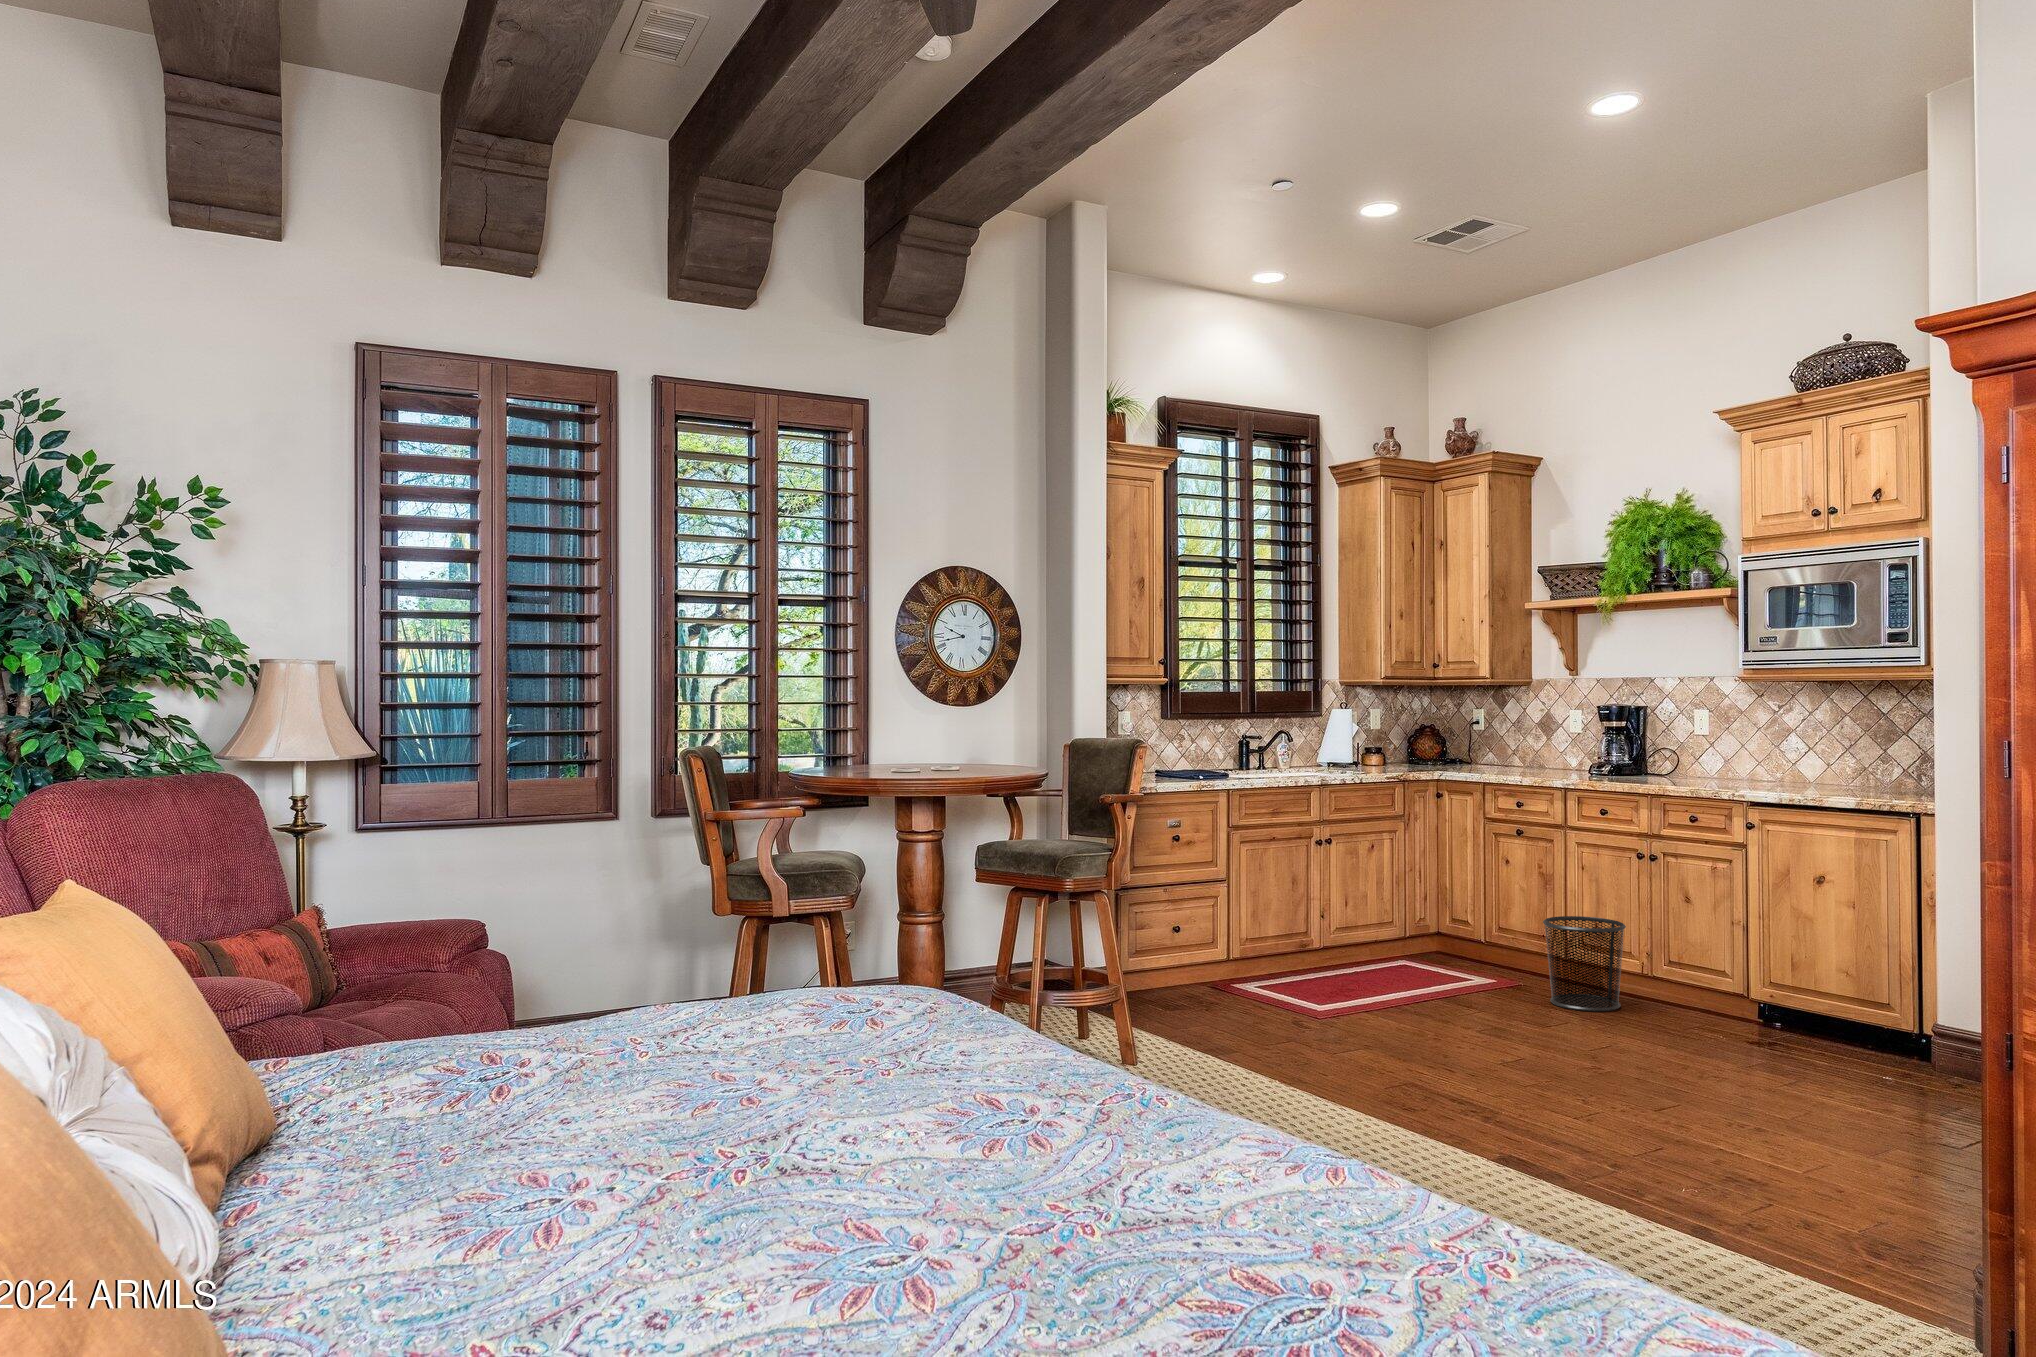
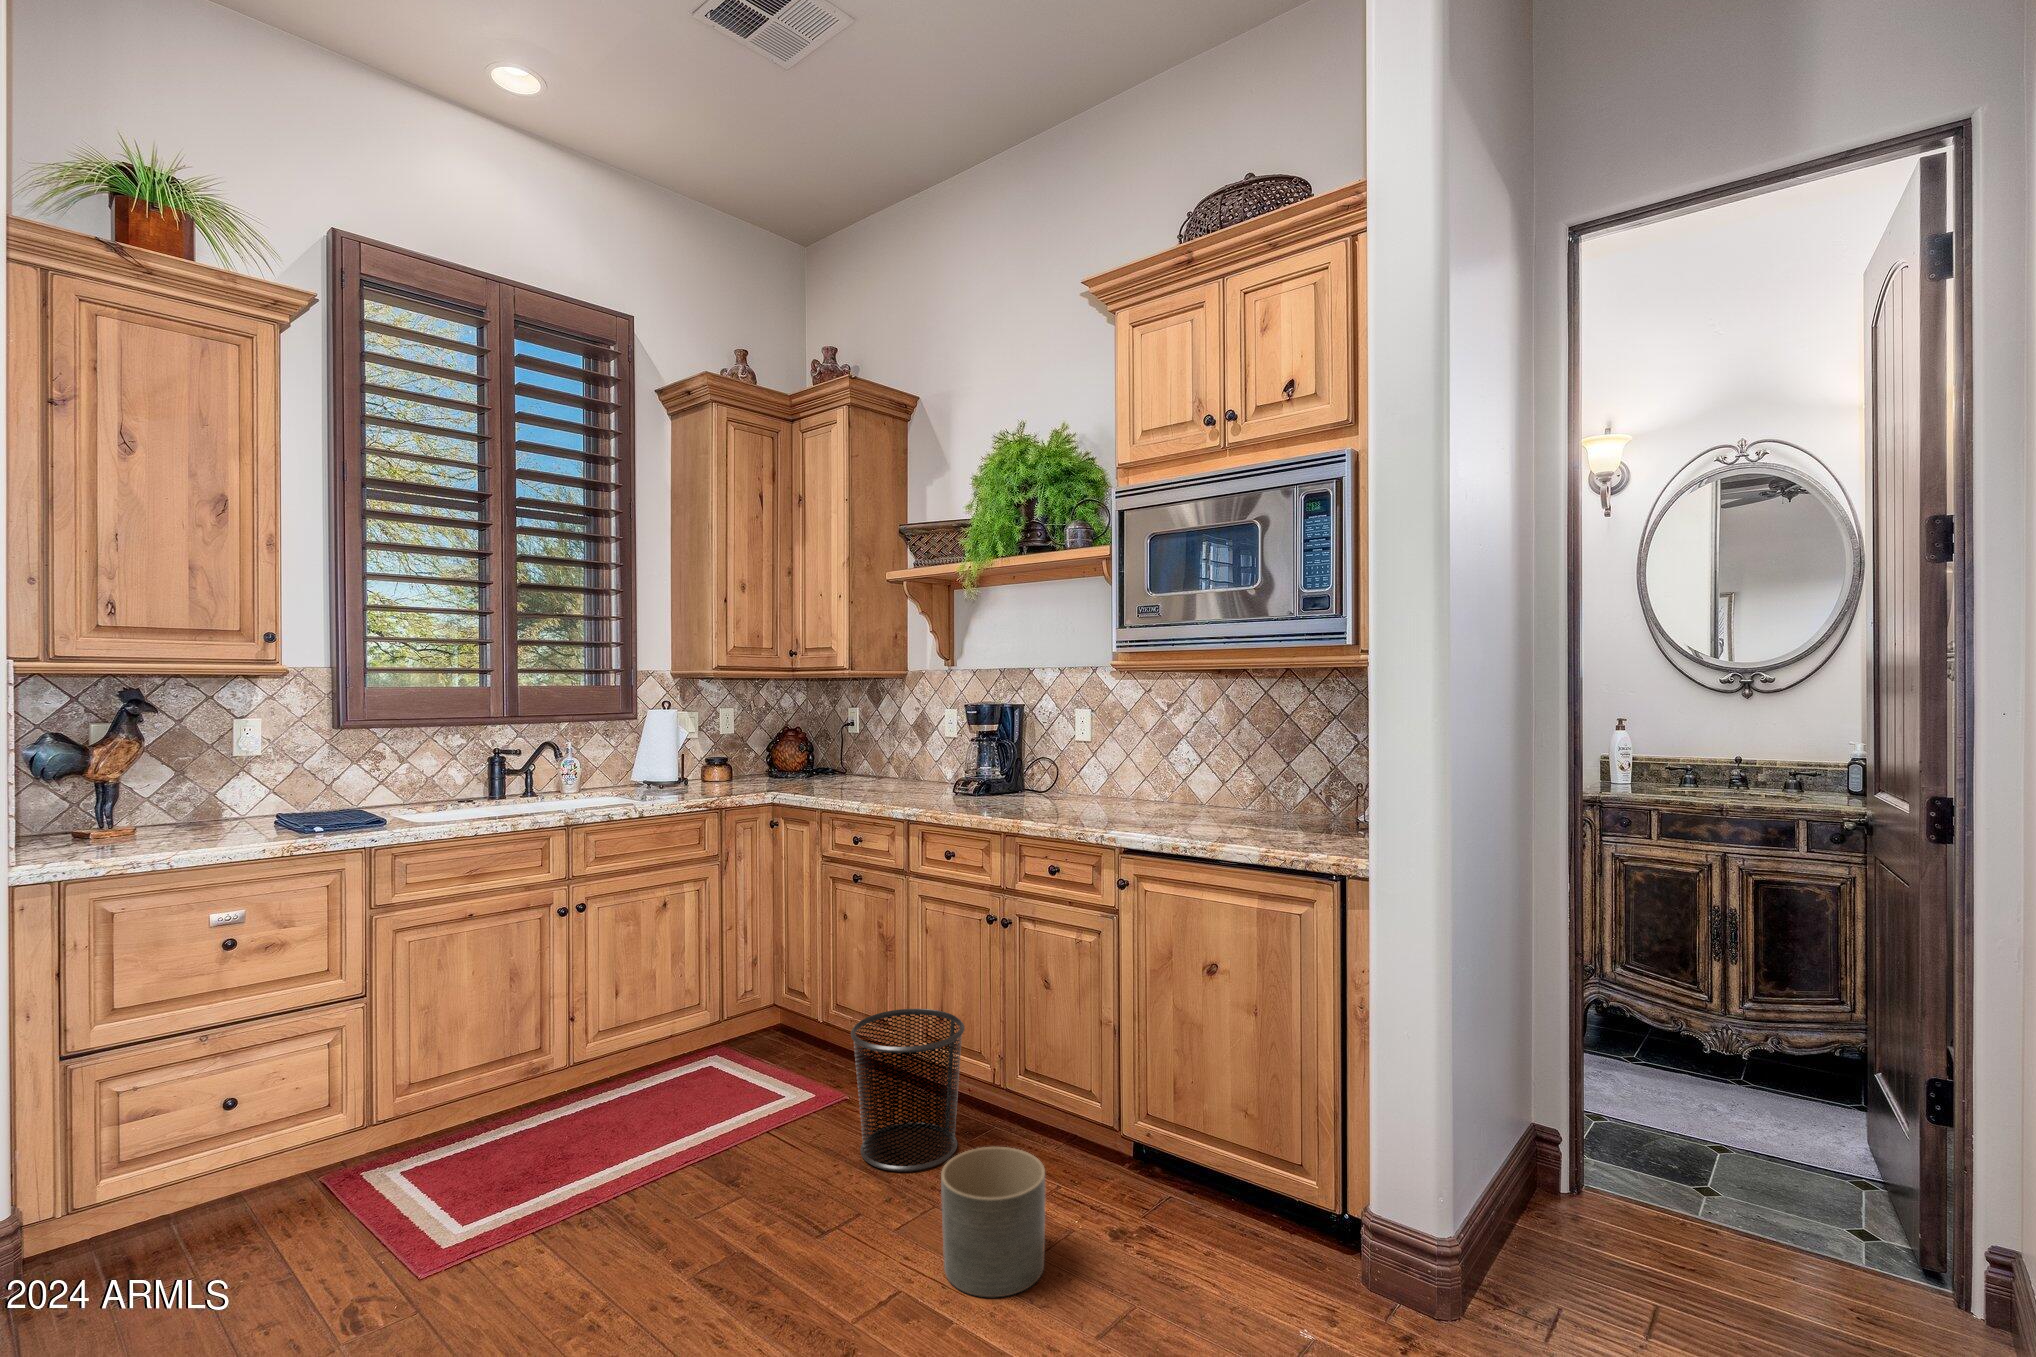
planter: none [1636,978,1705,1049] -> present [941,1147,1045,1297]

